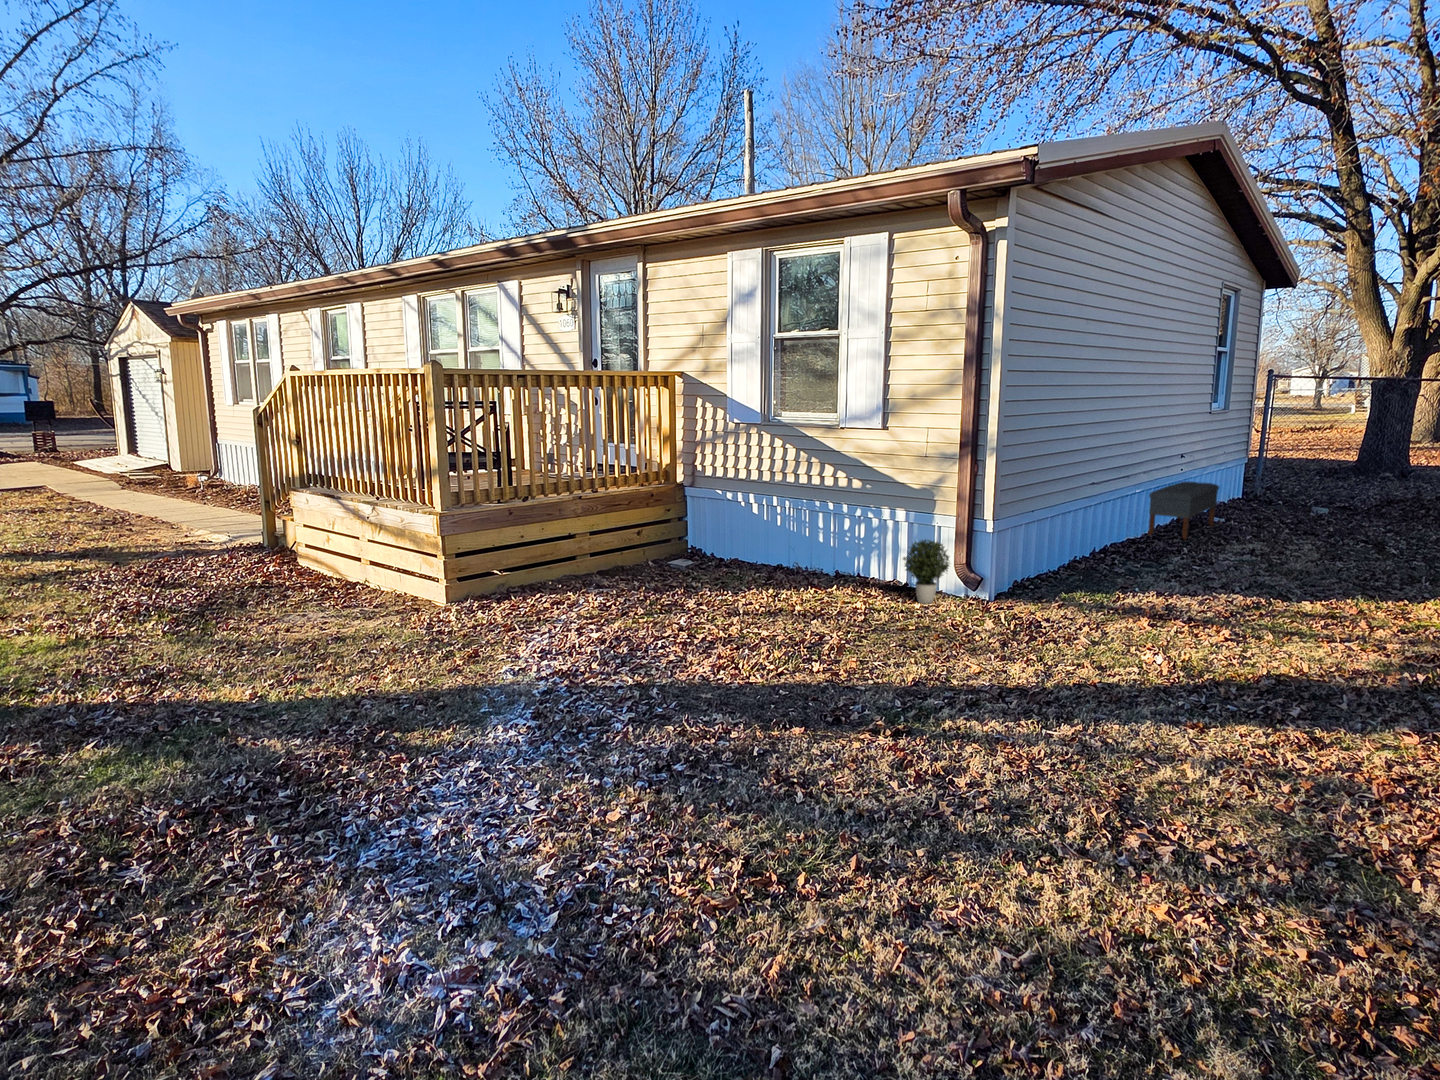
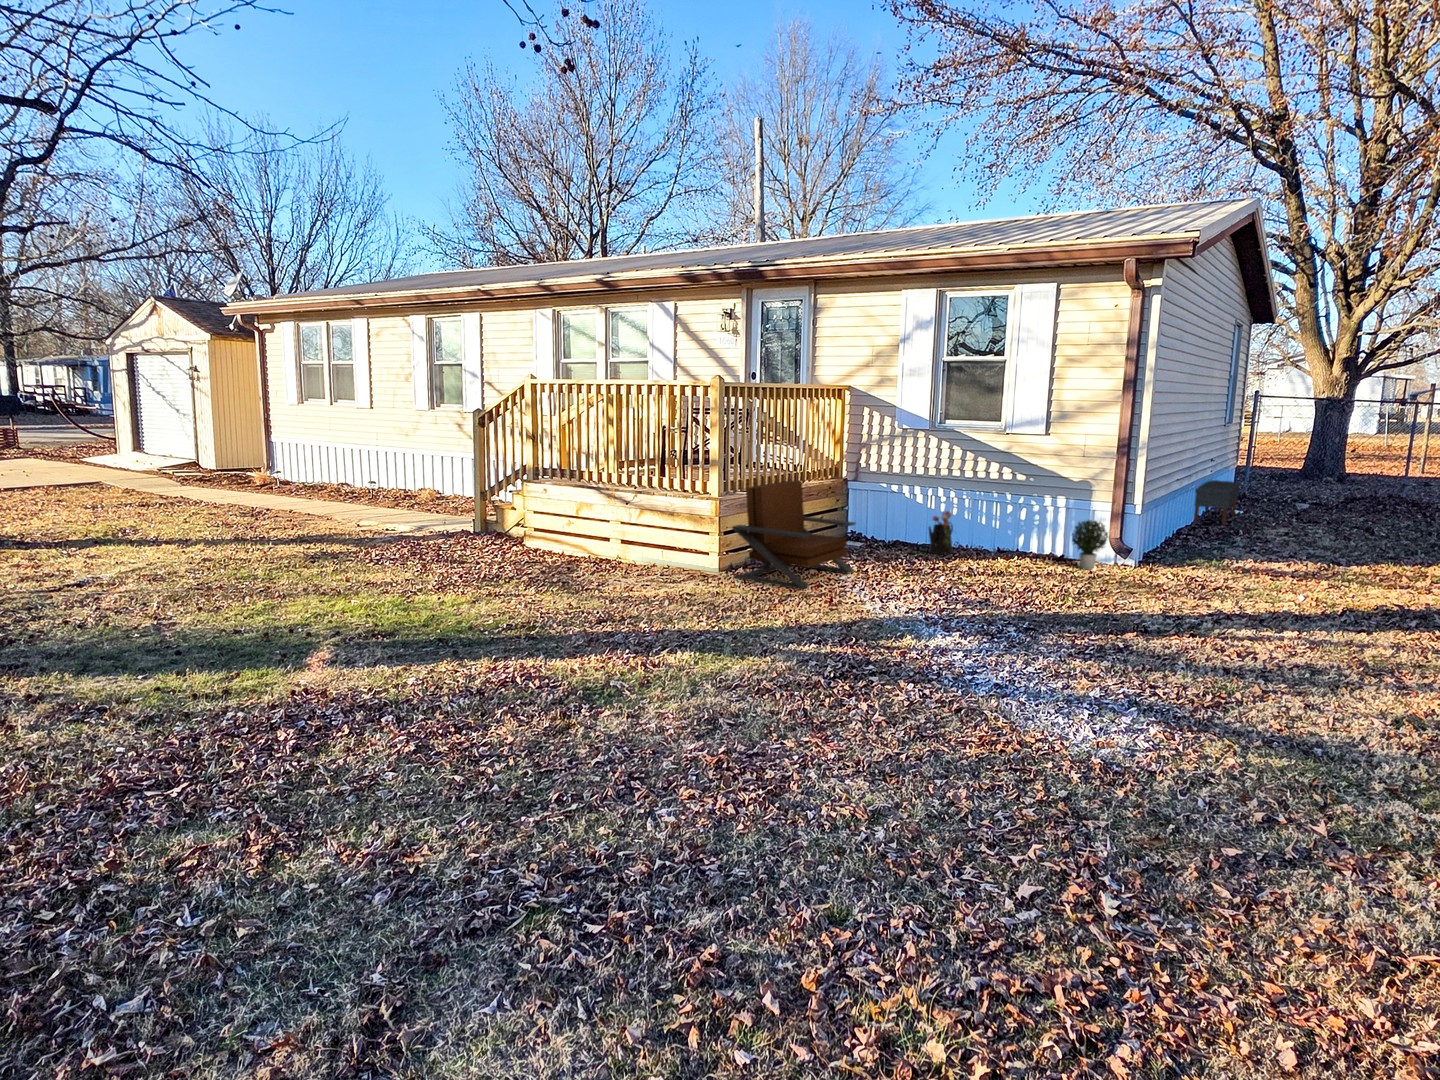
lounge chair: none [457,489,621,629] -> present [732,481,856,590]
watering can: none [749,523,788,578] -> present [929,511,953,554]

